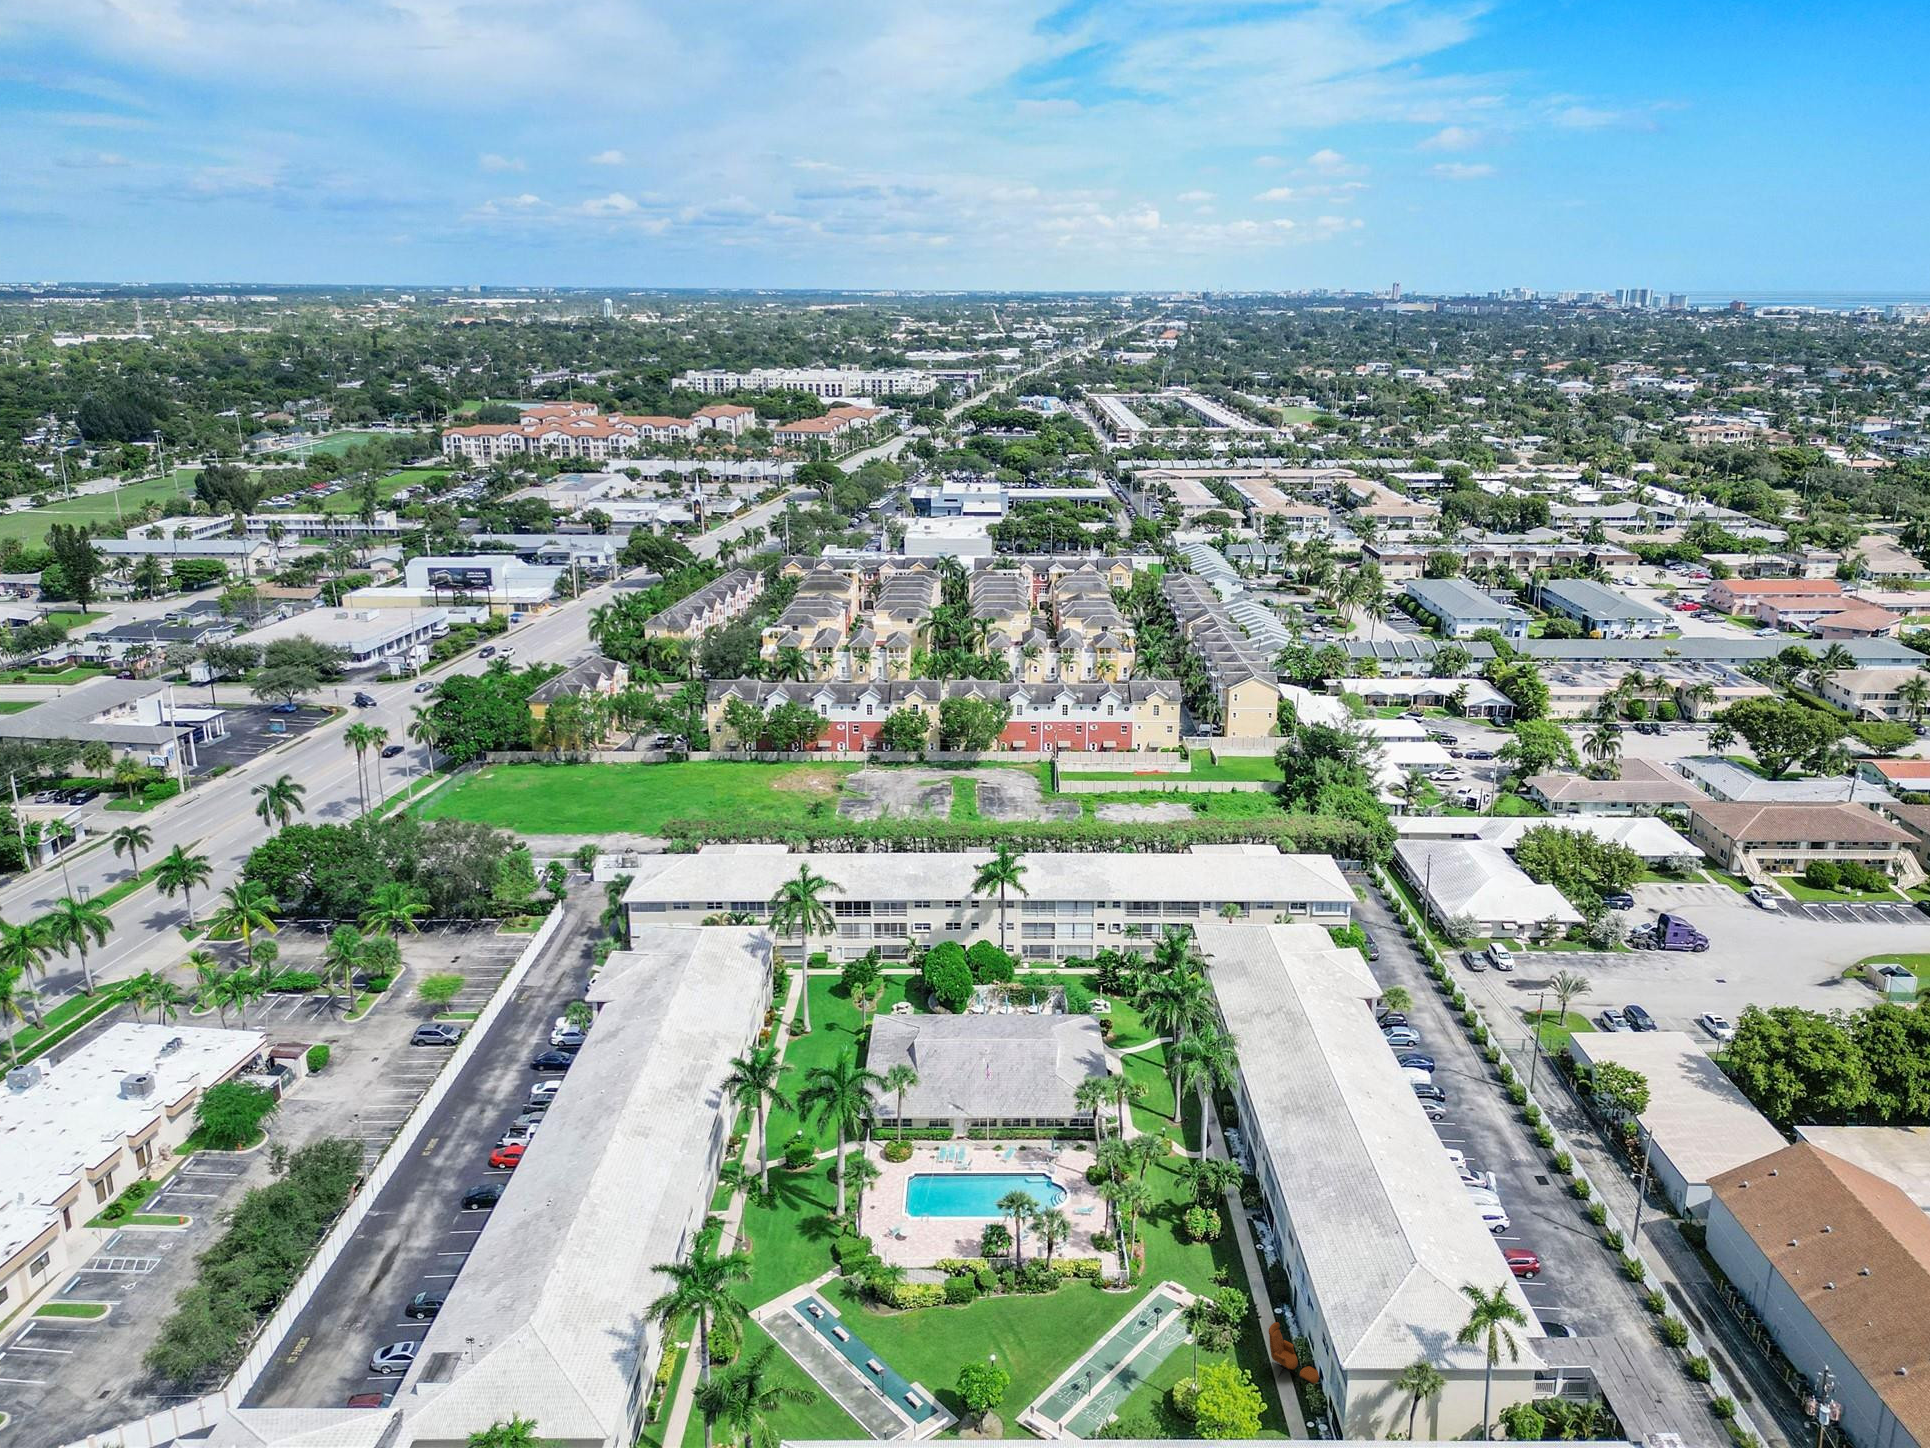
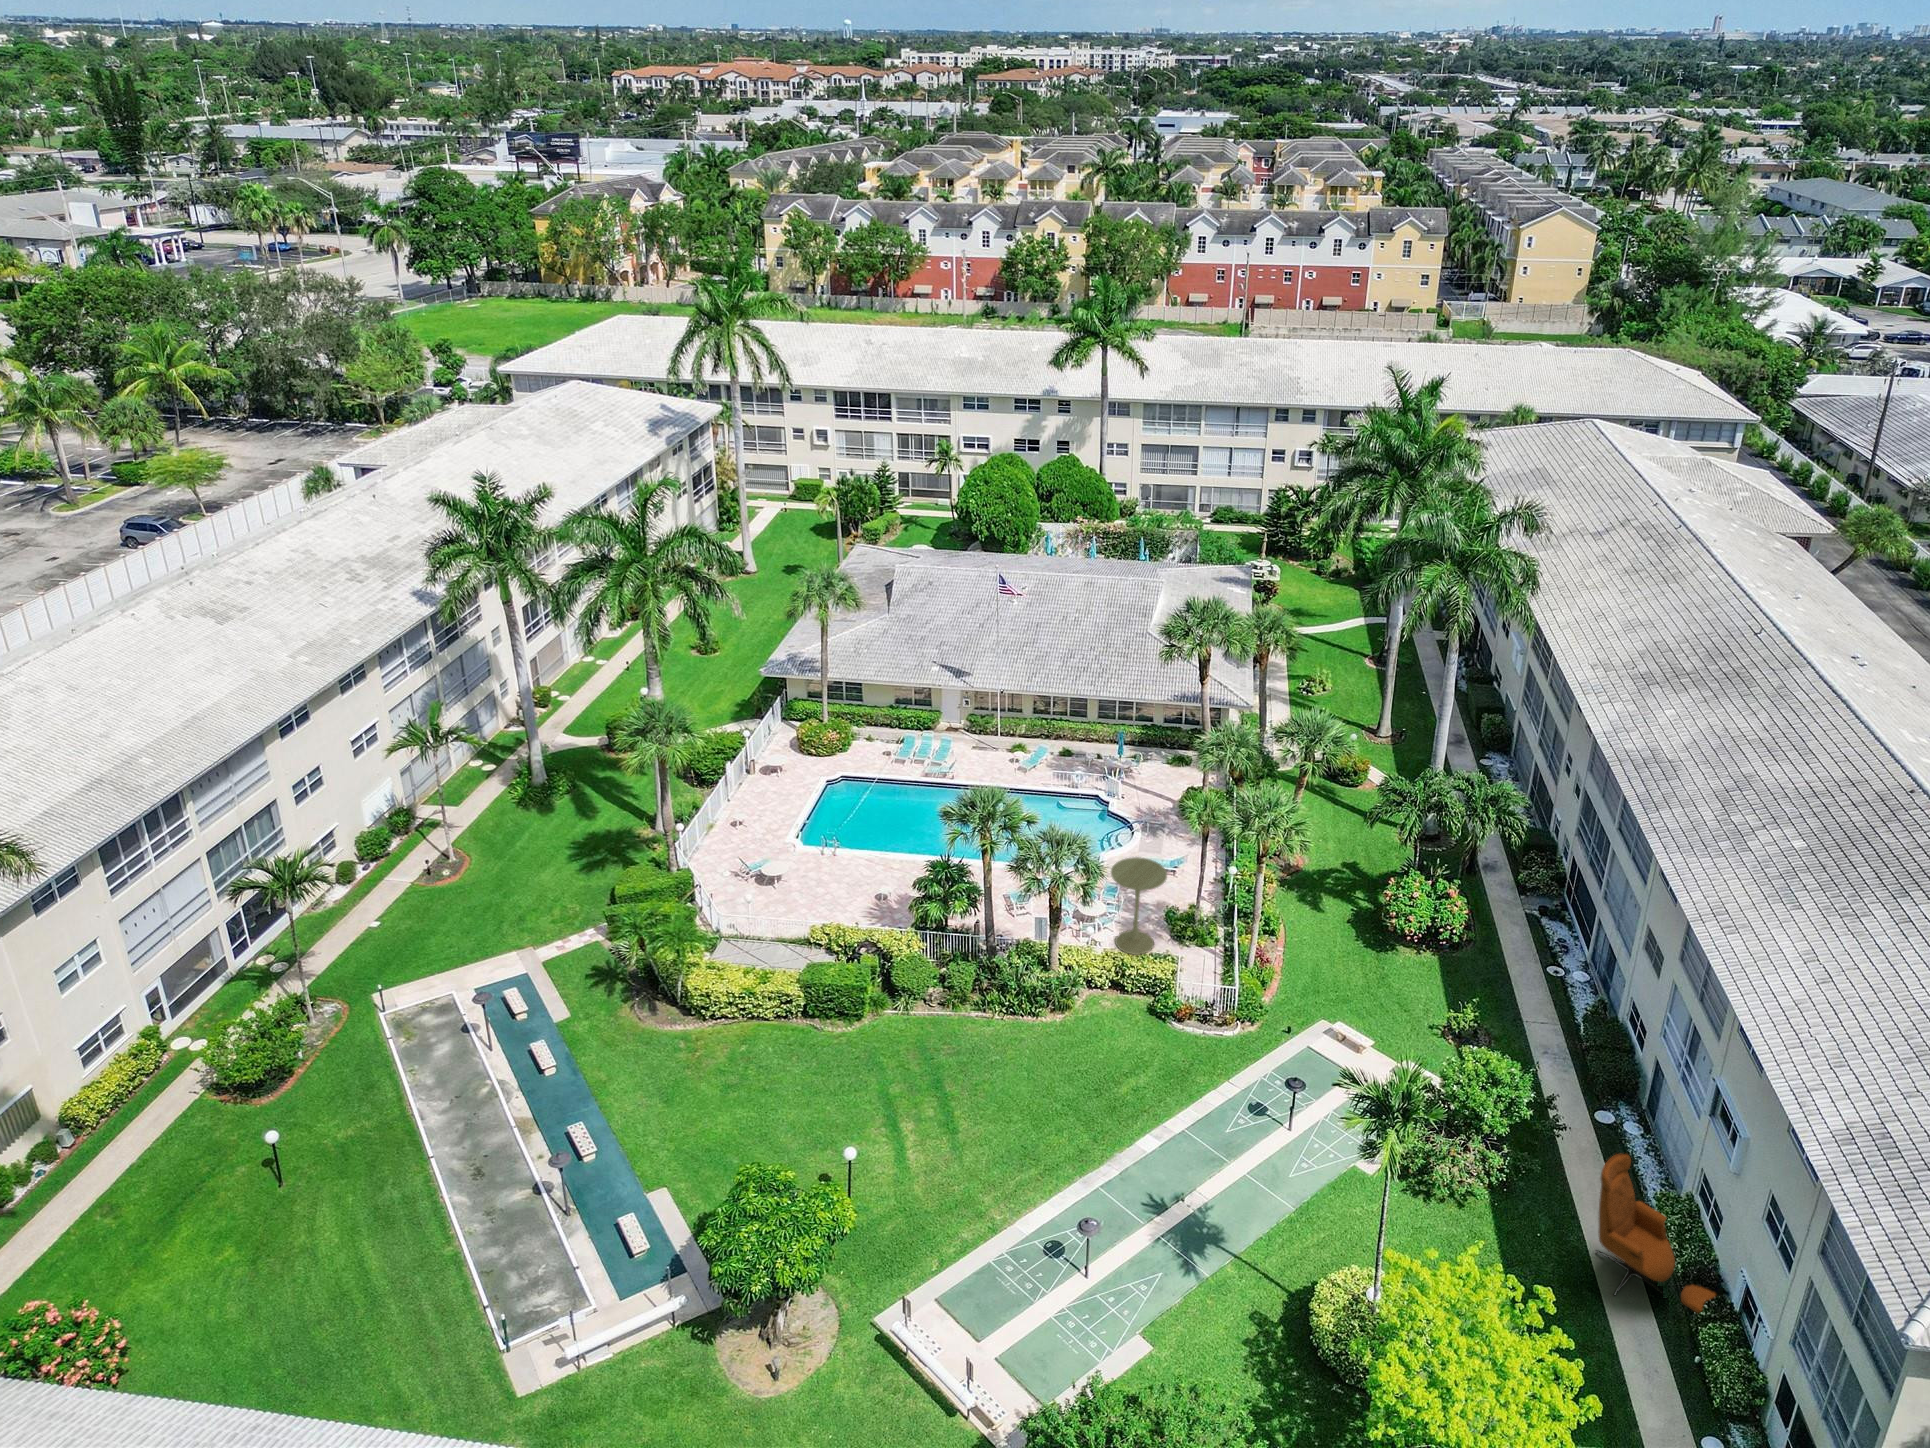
pedestal table: none [1068,1212,1092,1259] -> present [1111,857,1167,955]

